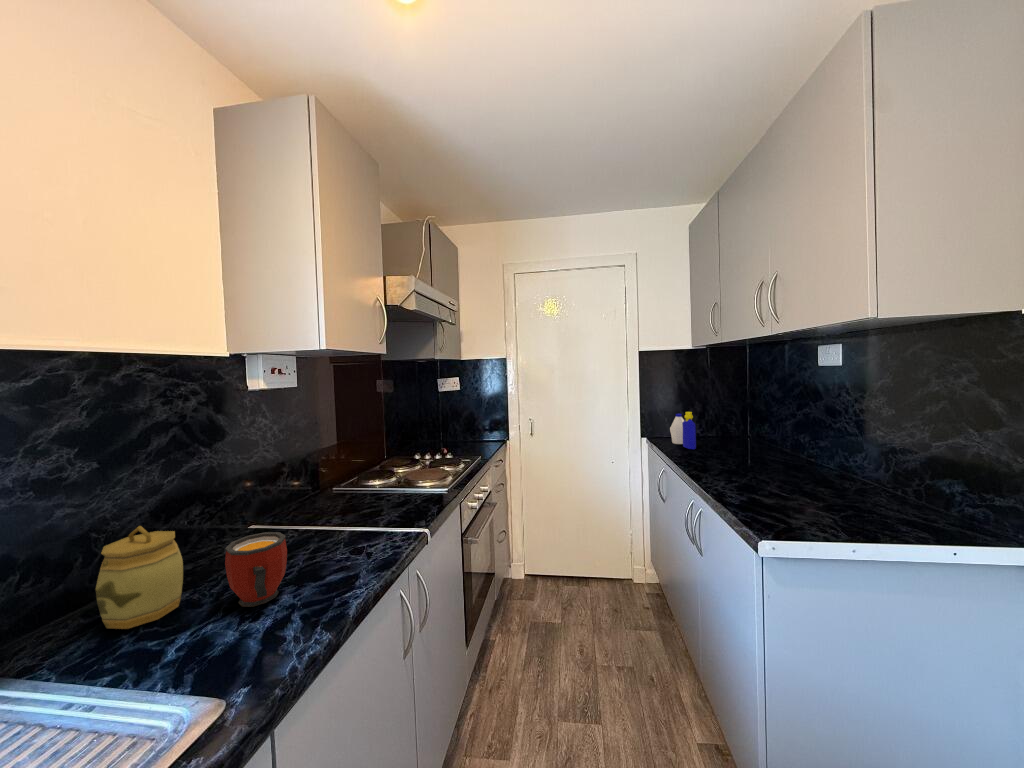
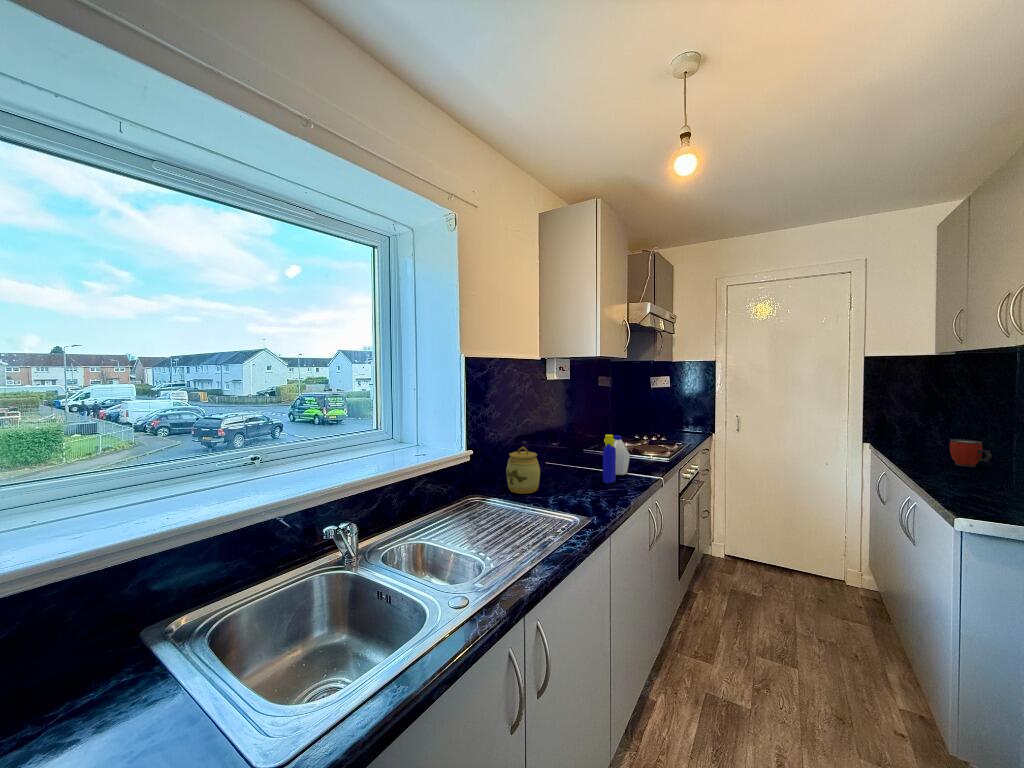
bottle: present [670,412,696,449] -> present [603,435,630,483]
mug: present [225,532,287,607] -> present [950,439,992,467]

